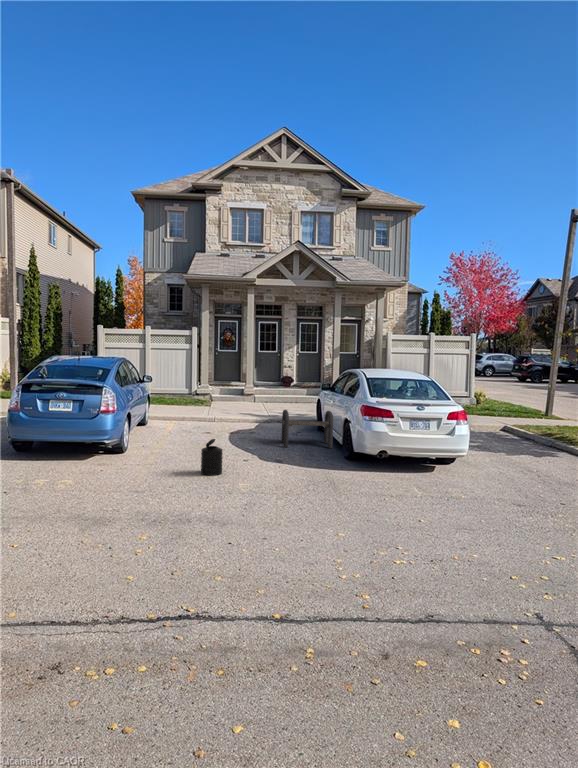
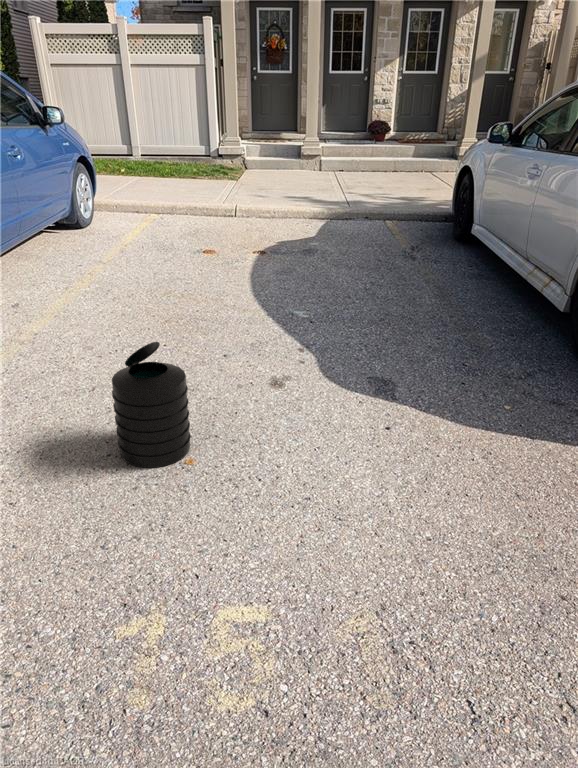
bench: present [281,410,333,448] -> none [377,204,522,310]

